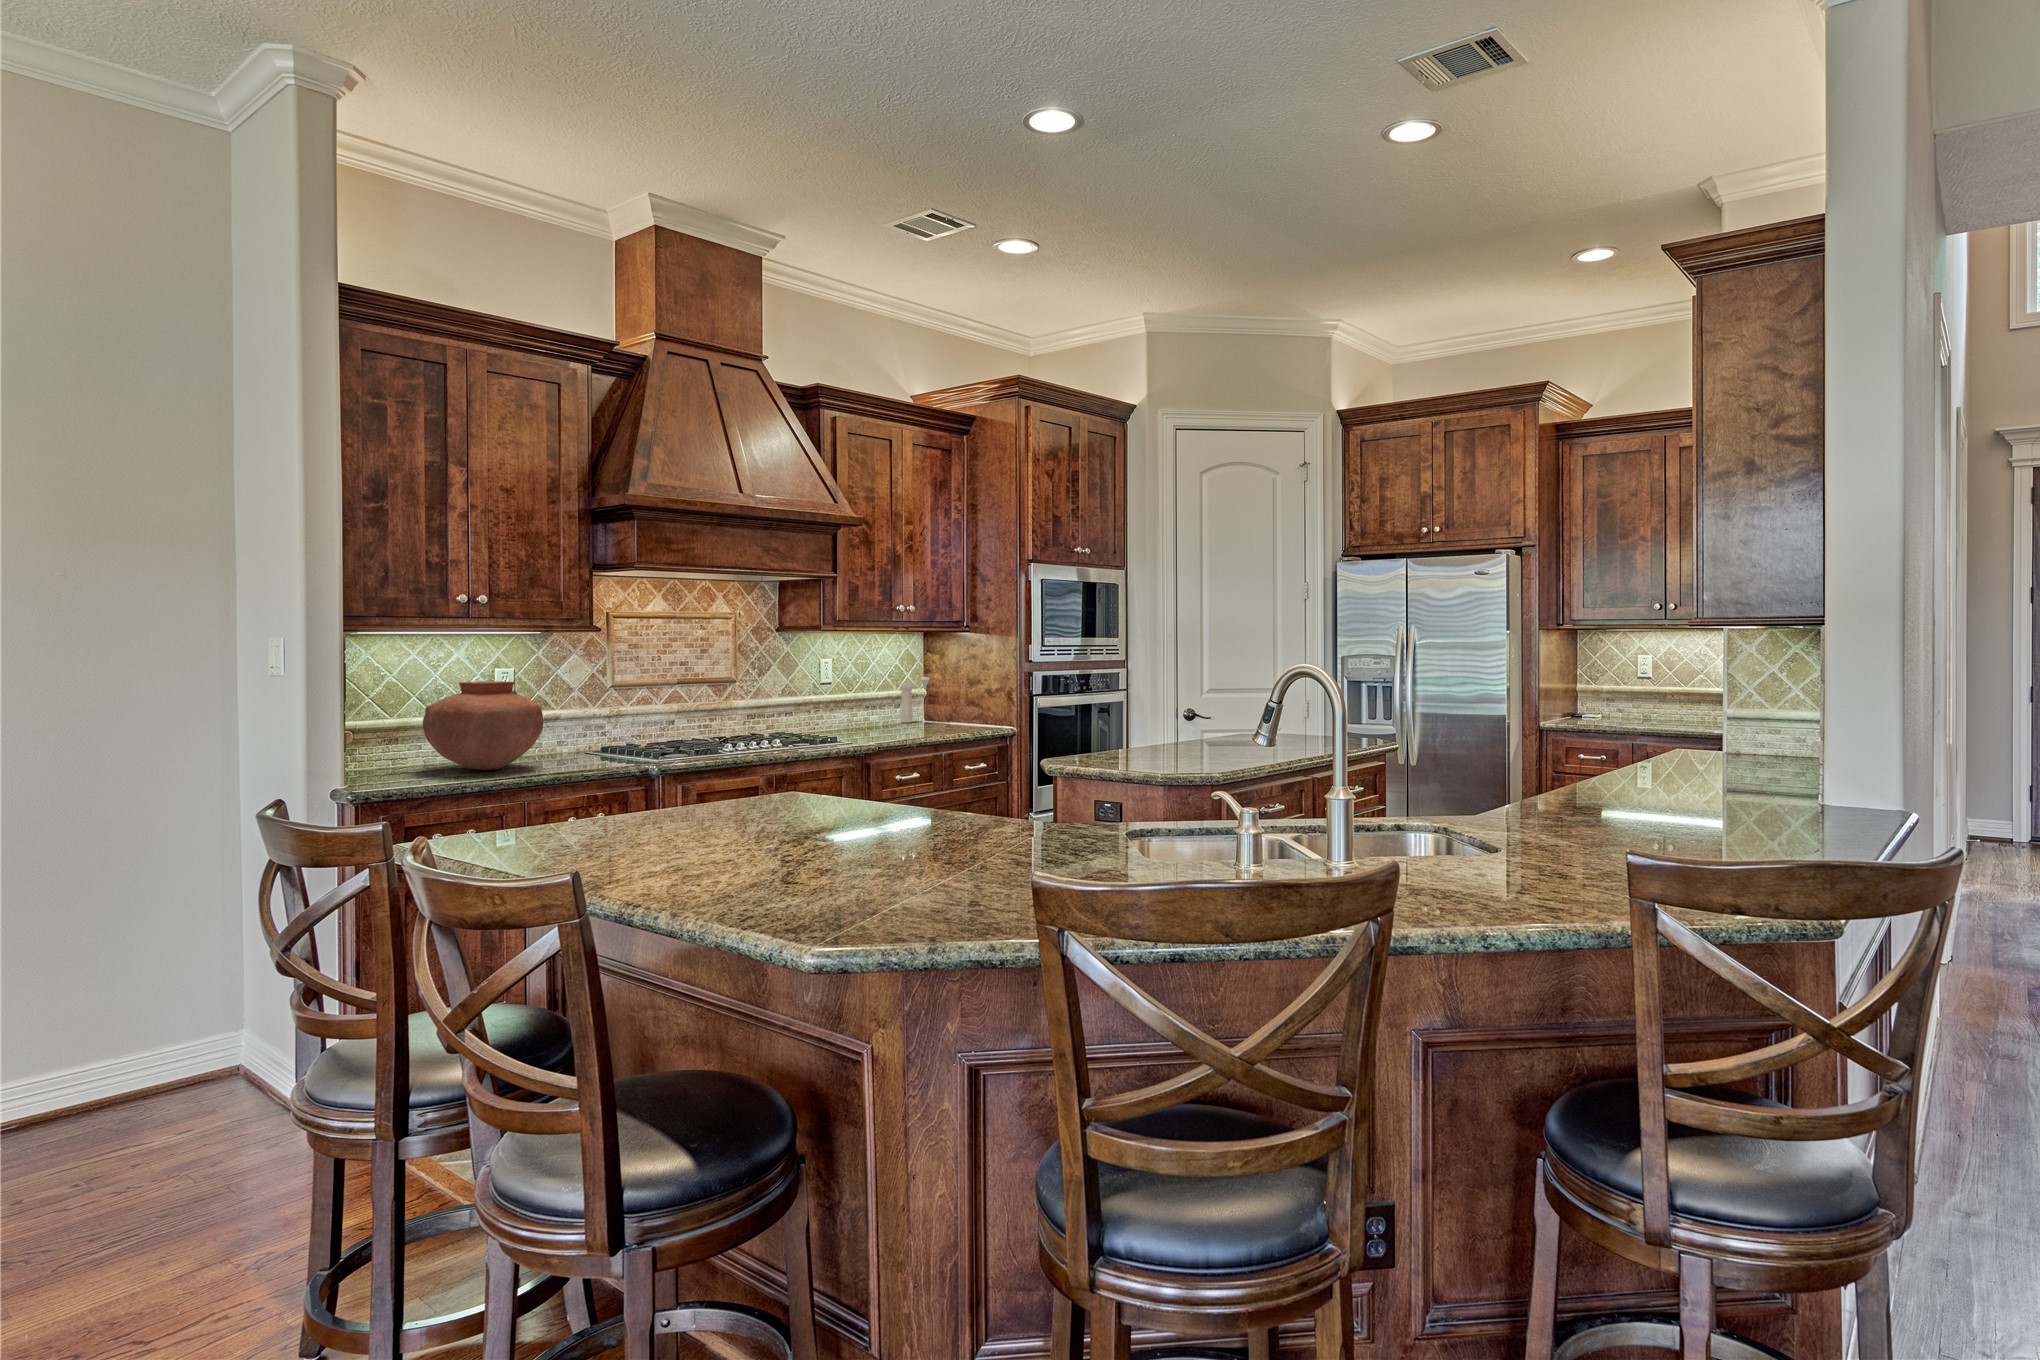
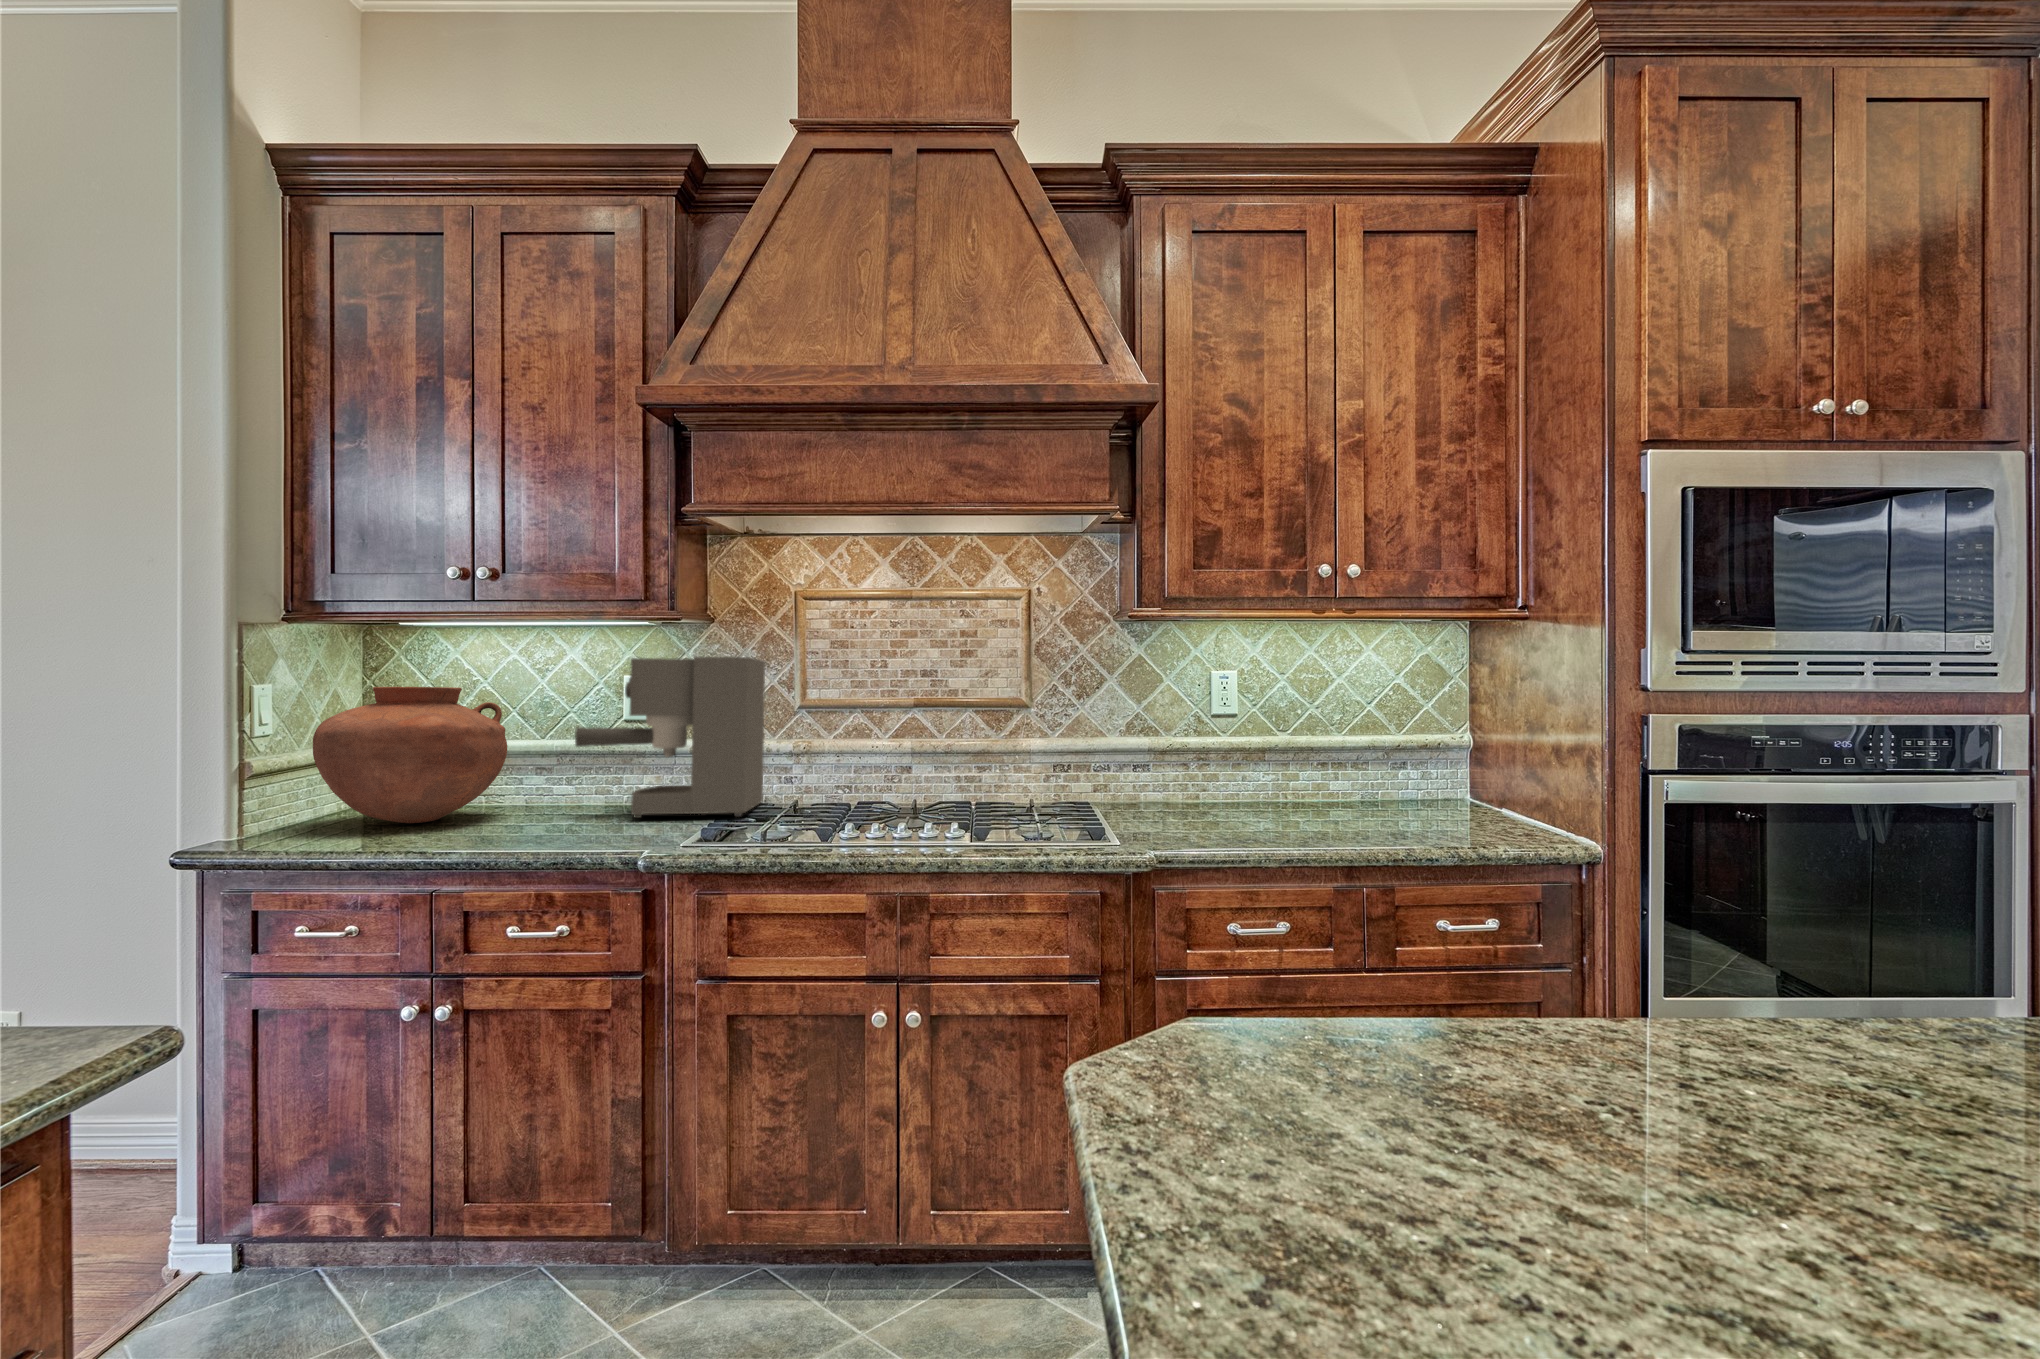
coffee maker: none [560,658,664,756] -> present [575,657,765,818]
pepper mill: present [901,677,930,723] -> none [1397,709,1470,801]

